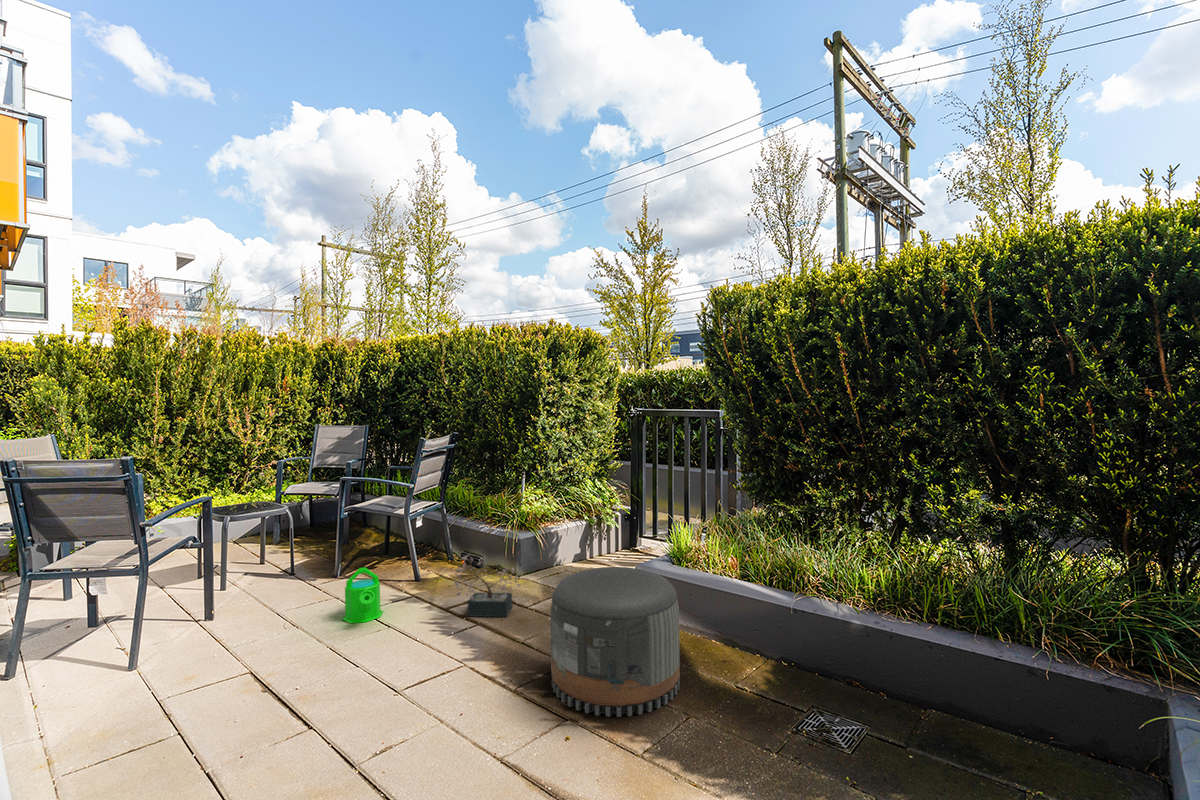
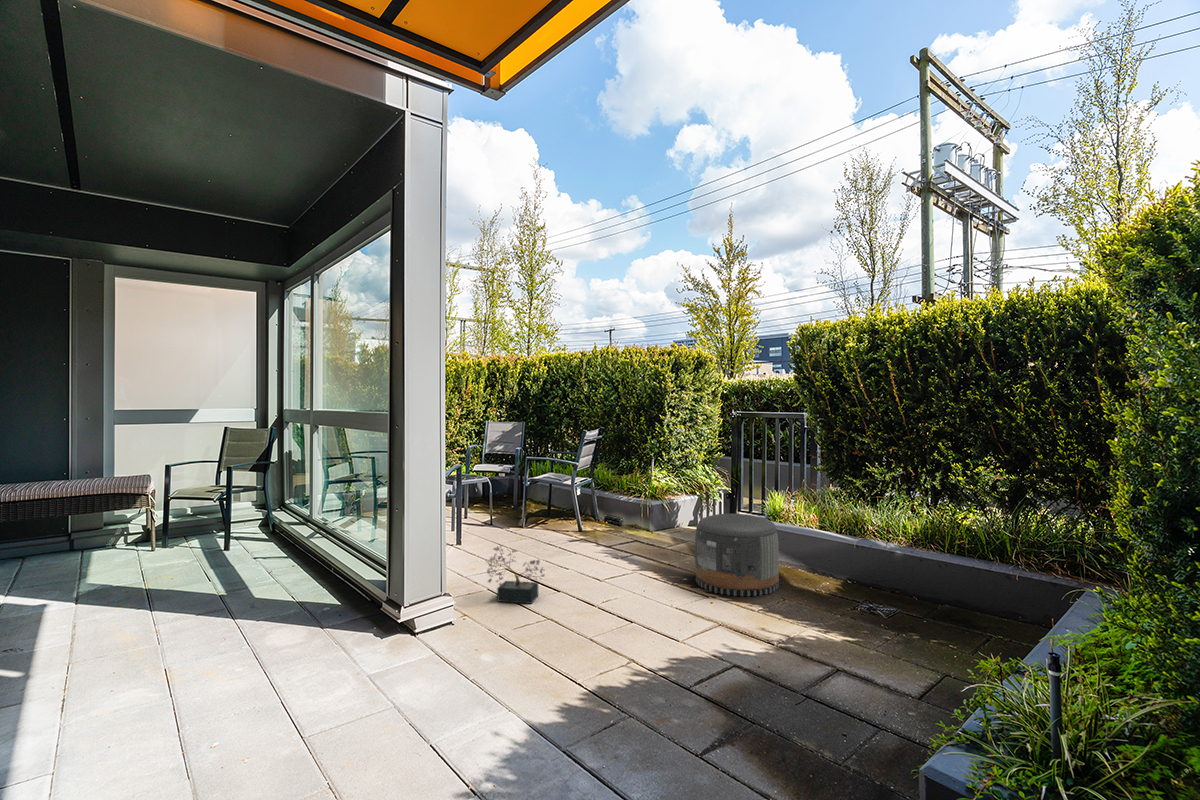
decorative plant: present [454,554,520,617] -> present [486,546,544,604]
watering can: present [343,567,383,623] -> none [544,516,569,551]

